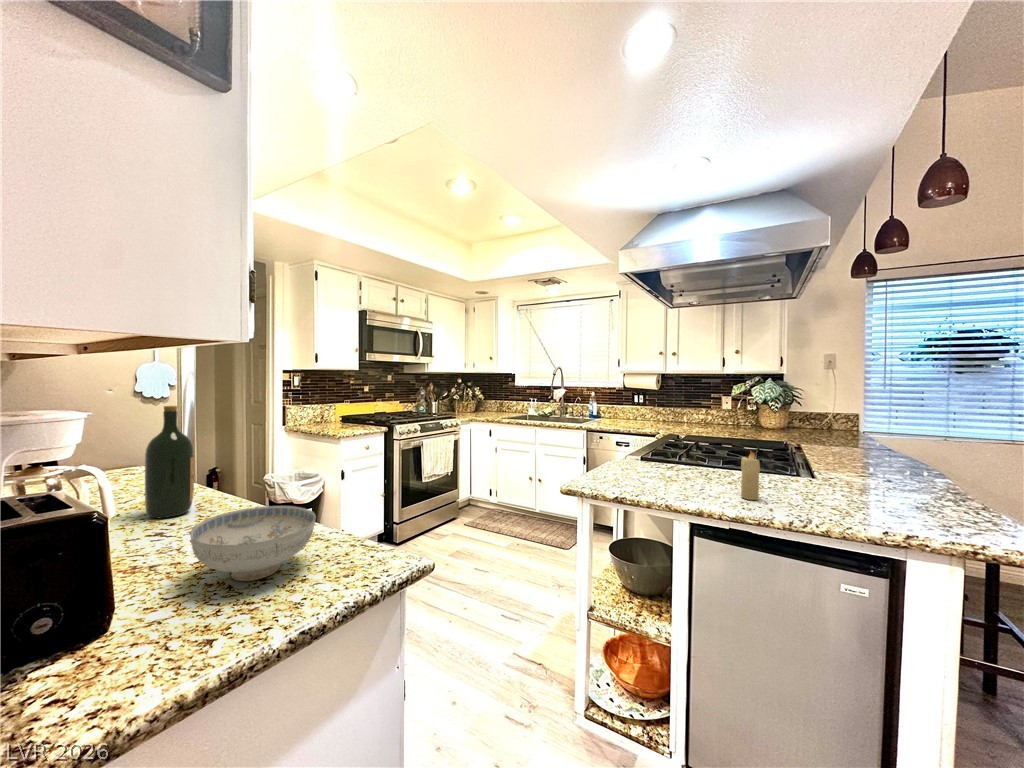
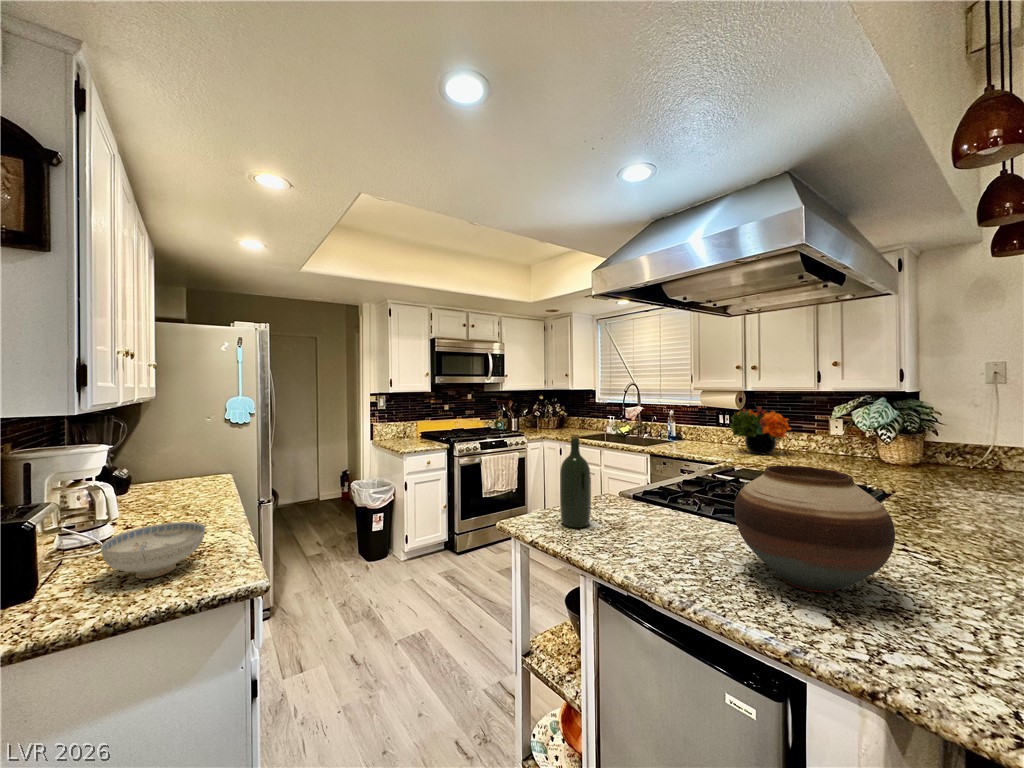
flower arrangement: none [656,387,702,426] -> present [730,407,791,454]
wine bottle: present [145,406,194,518] -> present [560,434,591,528]
vase: none [795,415,921,502] -> present [734,466,895,592]
candle: present [741,450,760,500] -> none [645,505,666,567]

